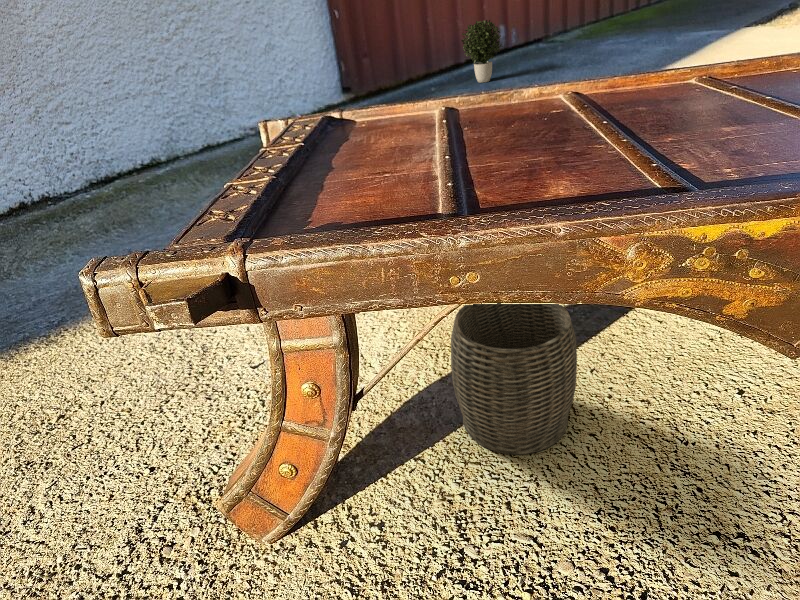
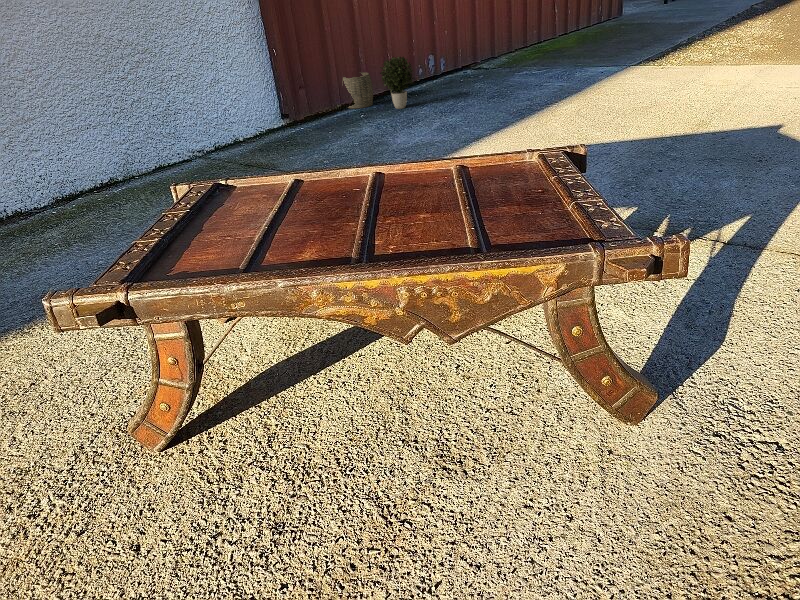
woven basket: present [451,303,577,454] -> present [343,73,373,109]

